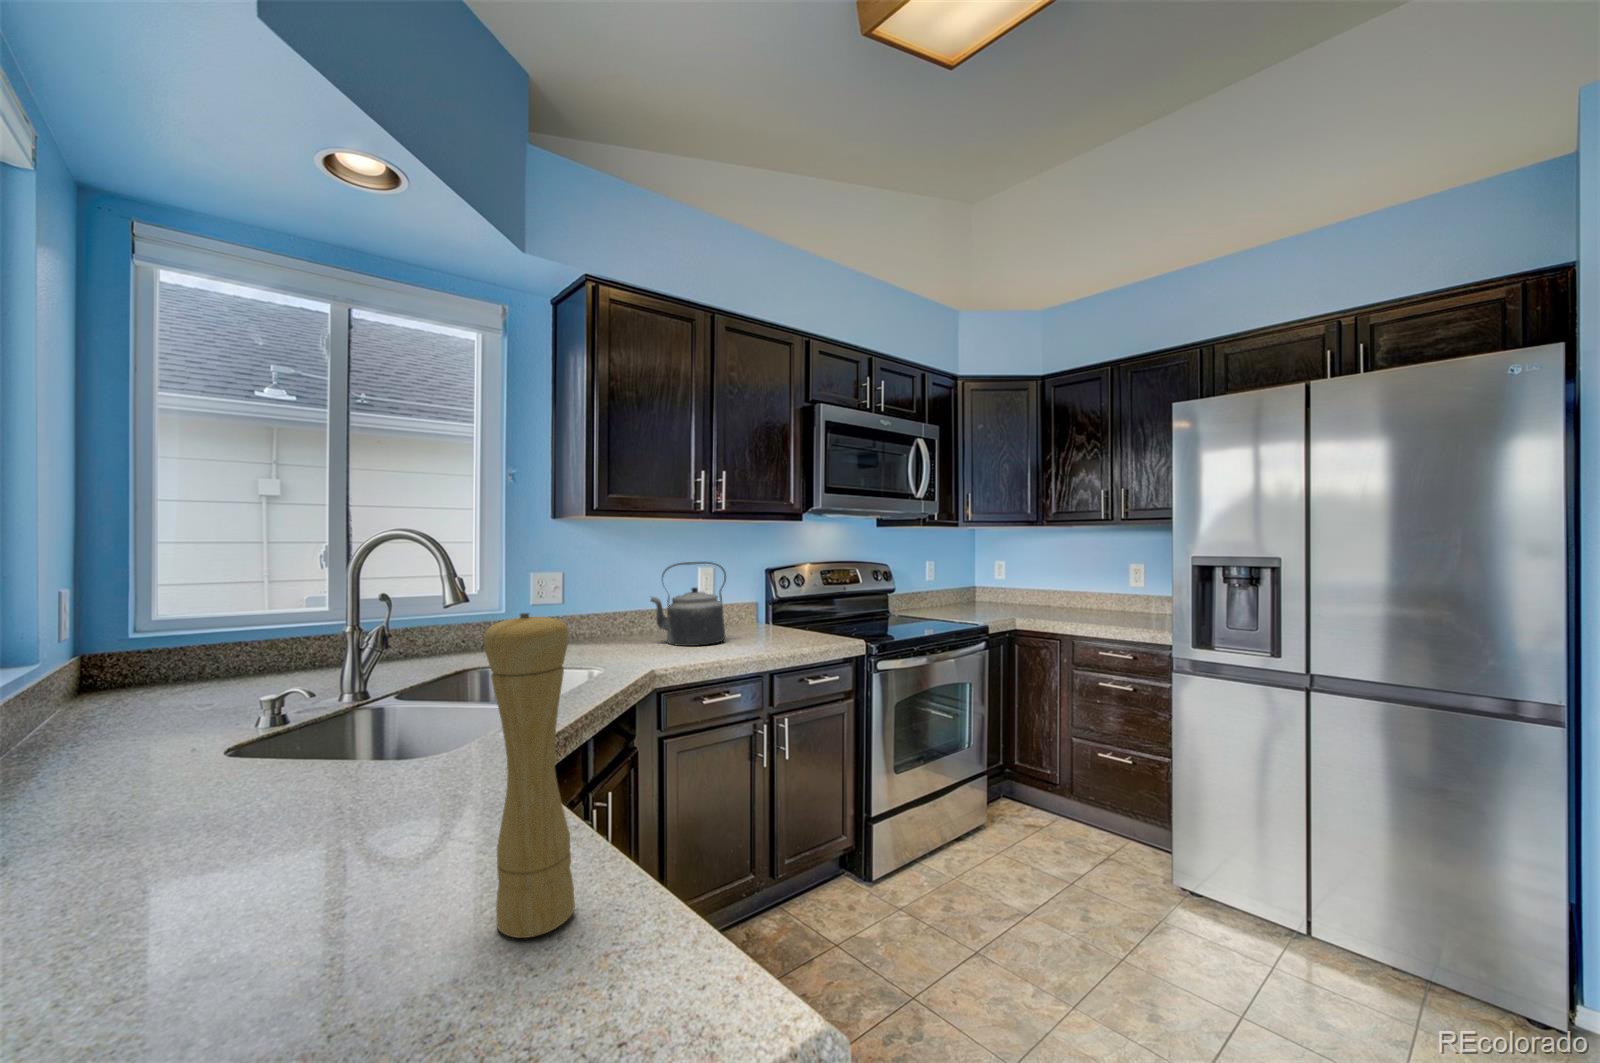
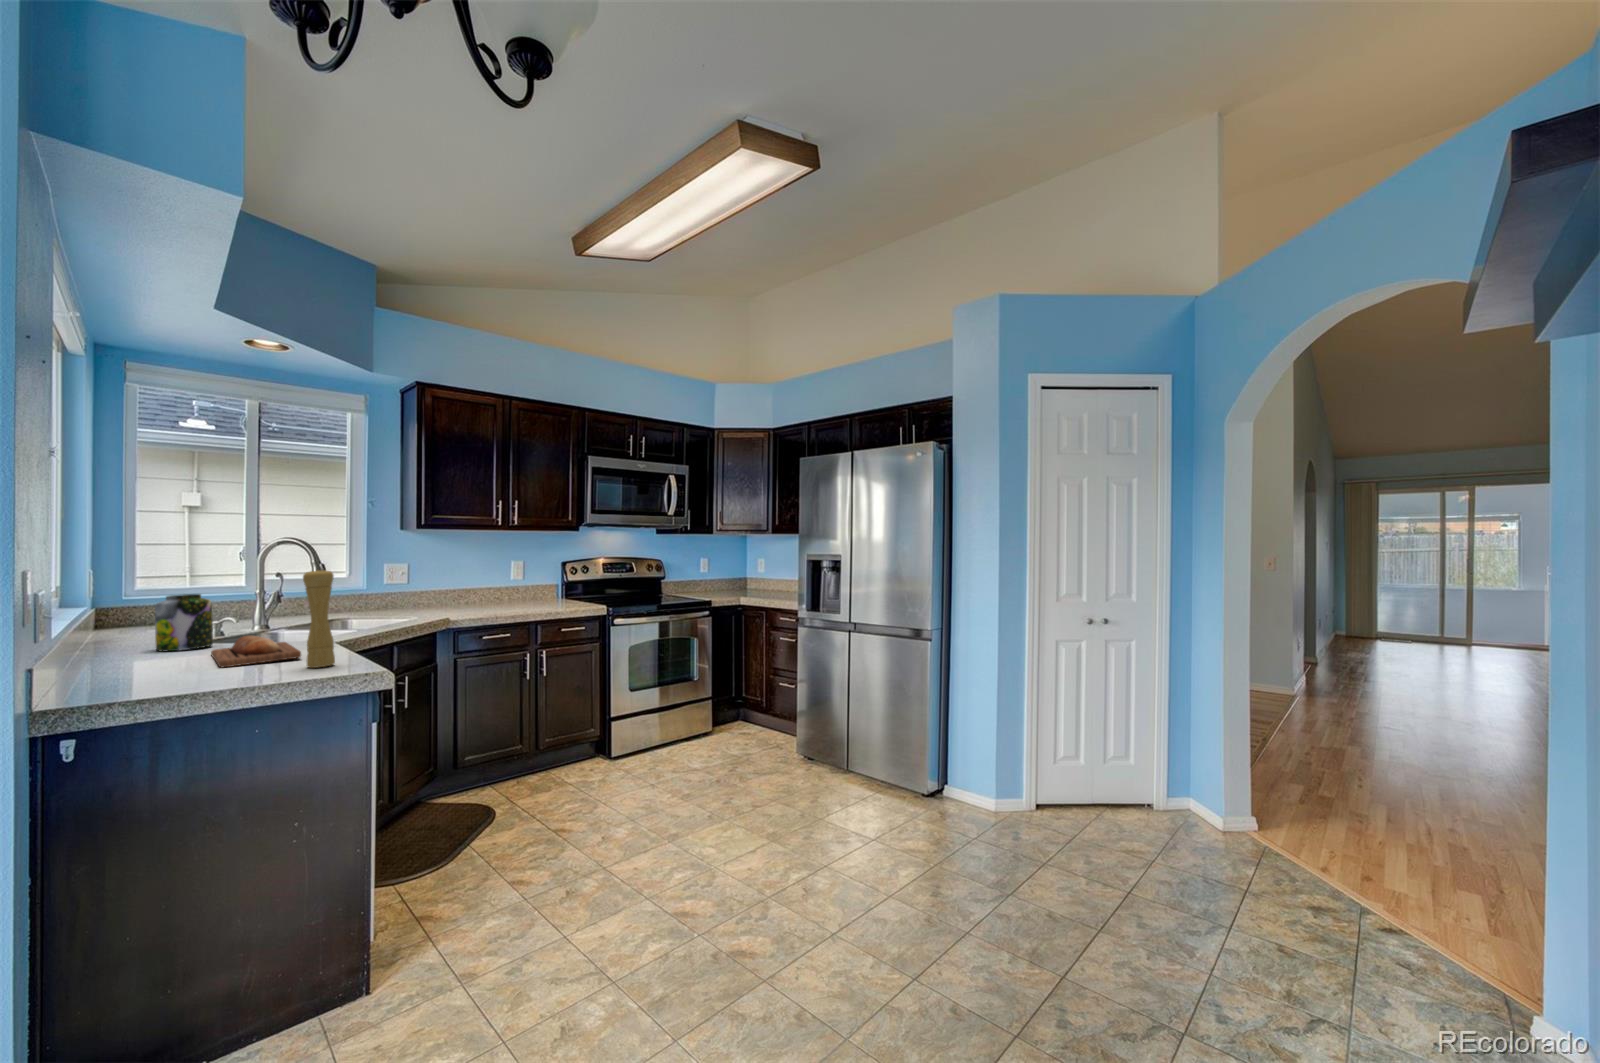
kettle: present [651,562,726,646] -> none [465,557,518,610]
jar: none [128,650,257,792] -> present [155,594,213,651]
bread loaf: none [239,766,463,918] -> present [211,636,301,668]

